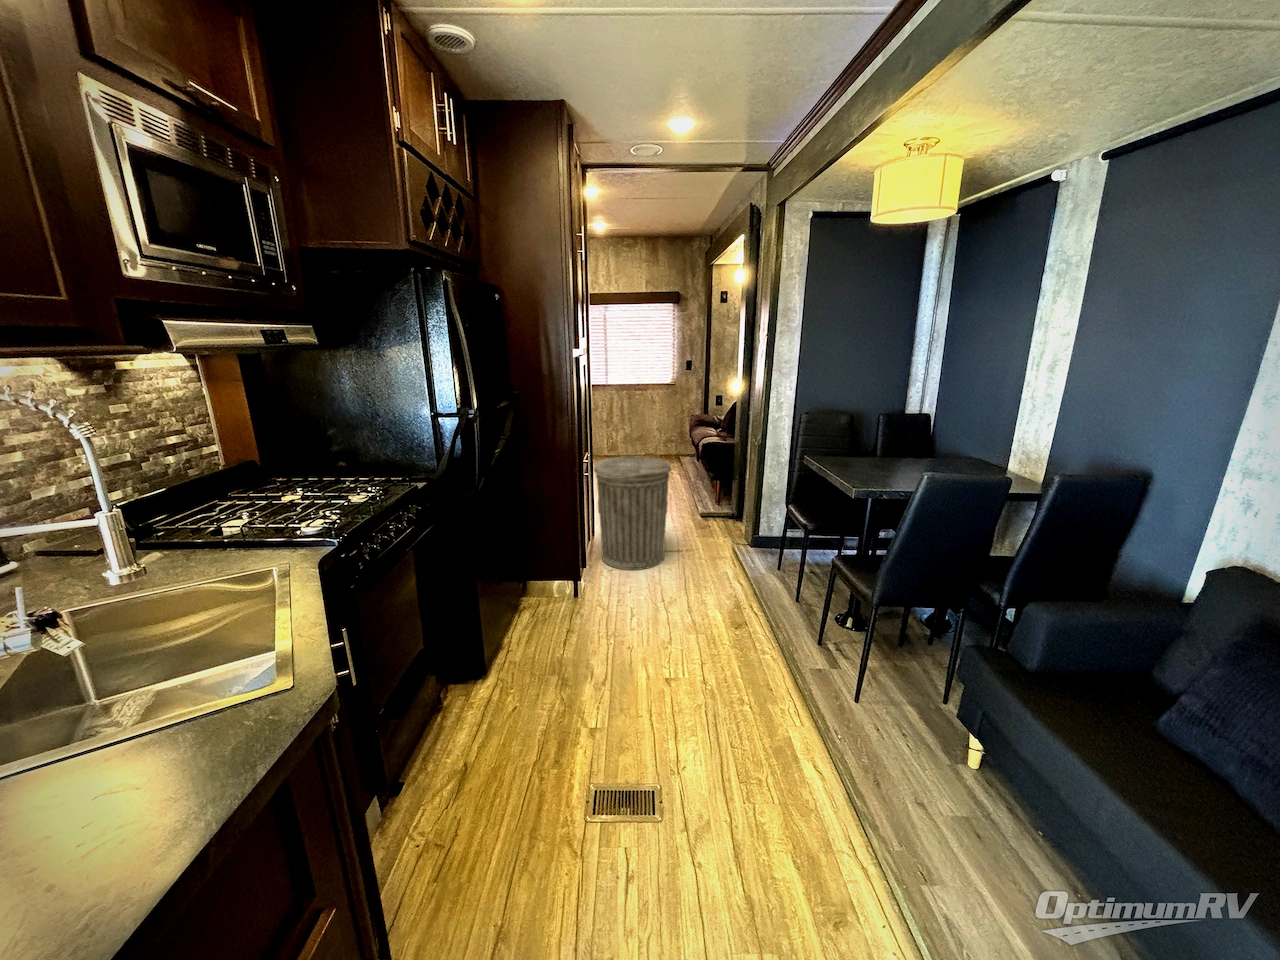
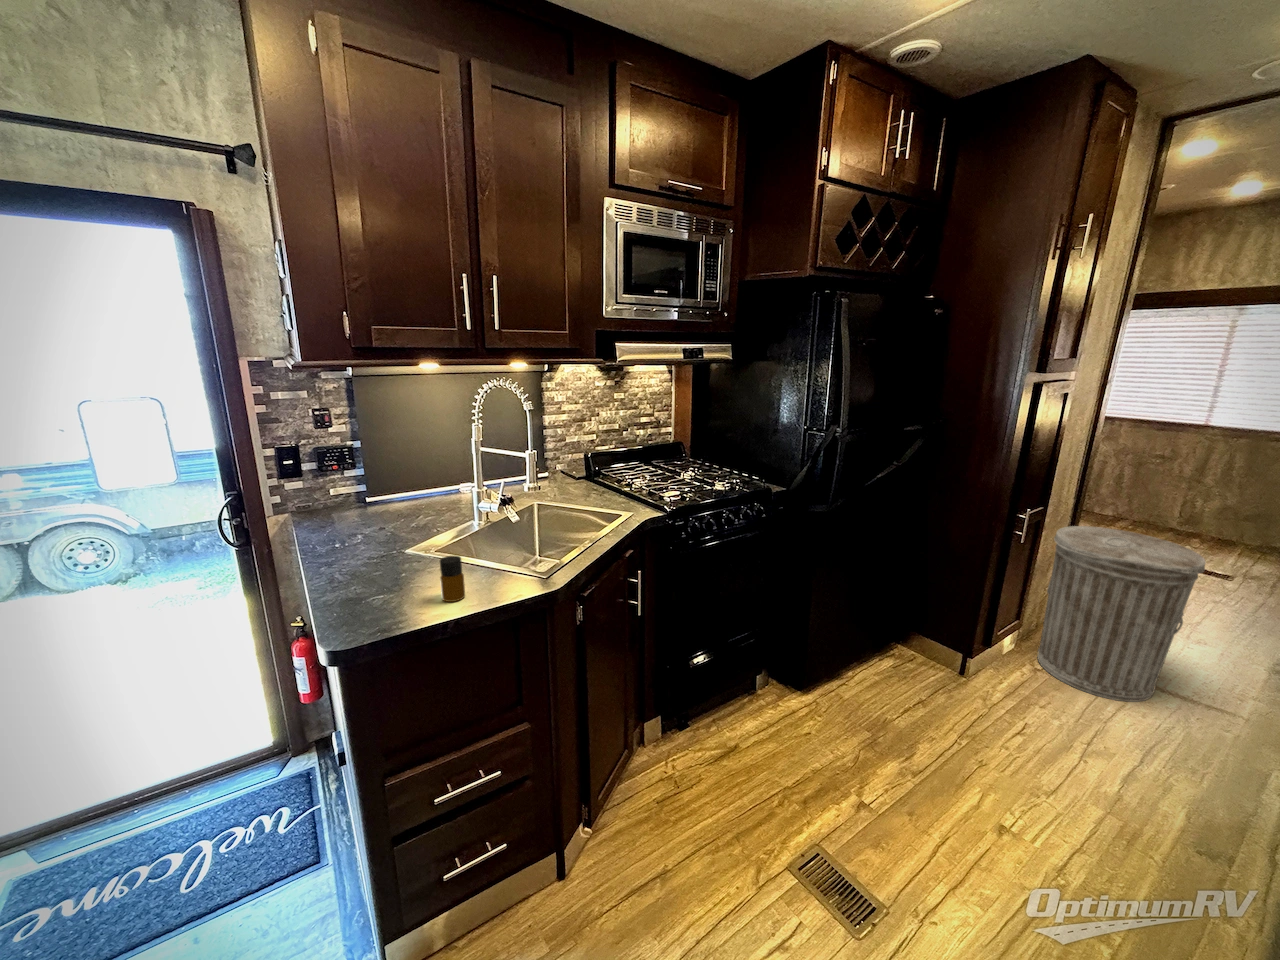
bottle: none [56,752,146,860] -> present [440,556,465,602]

